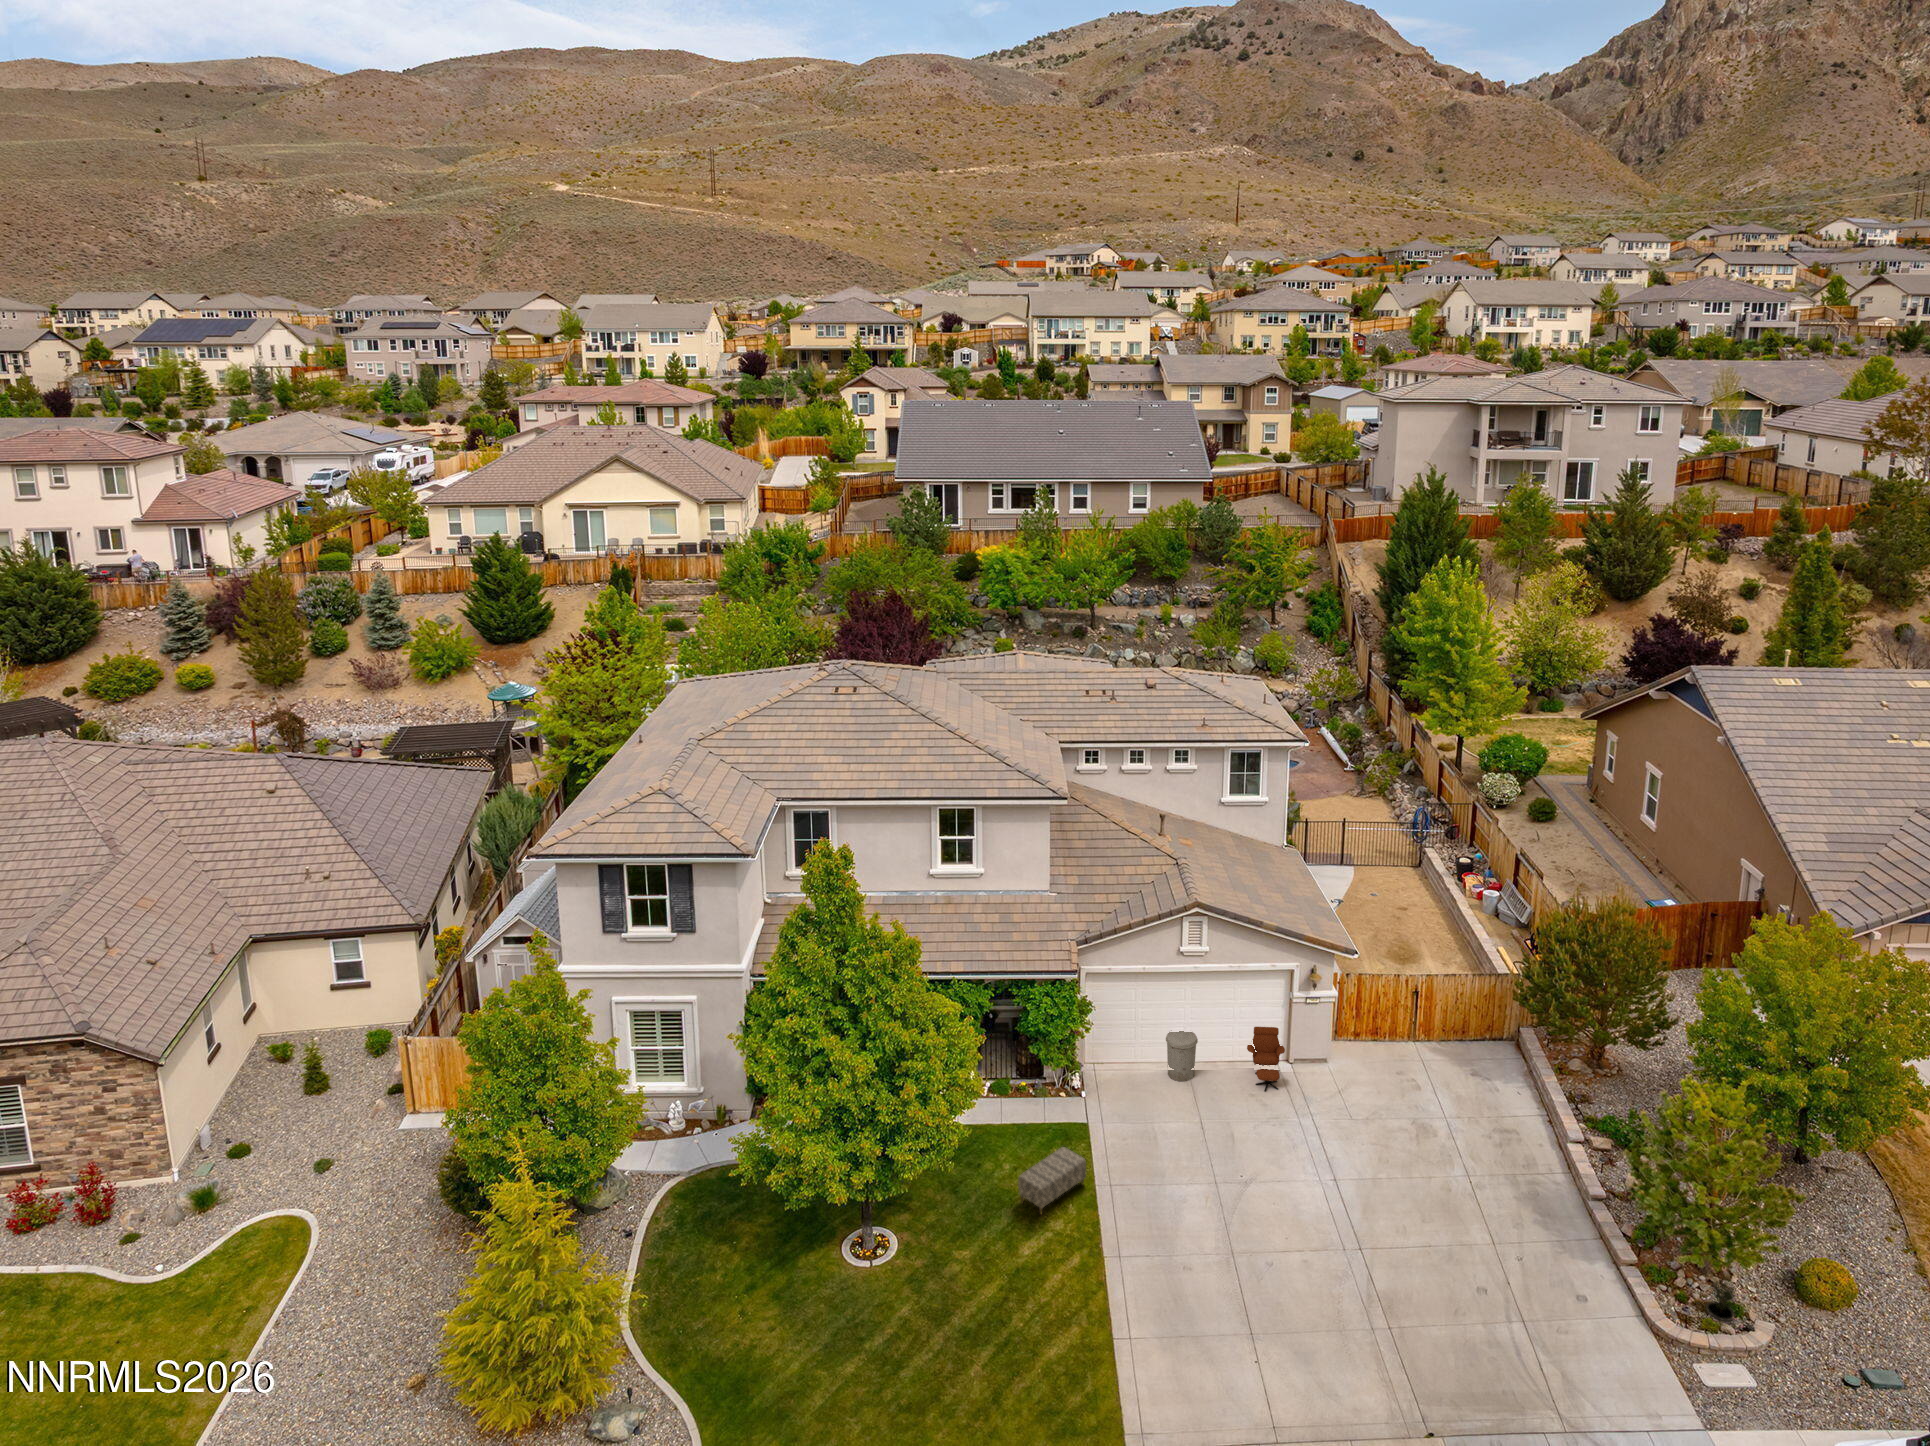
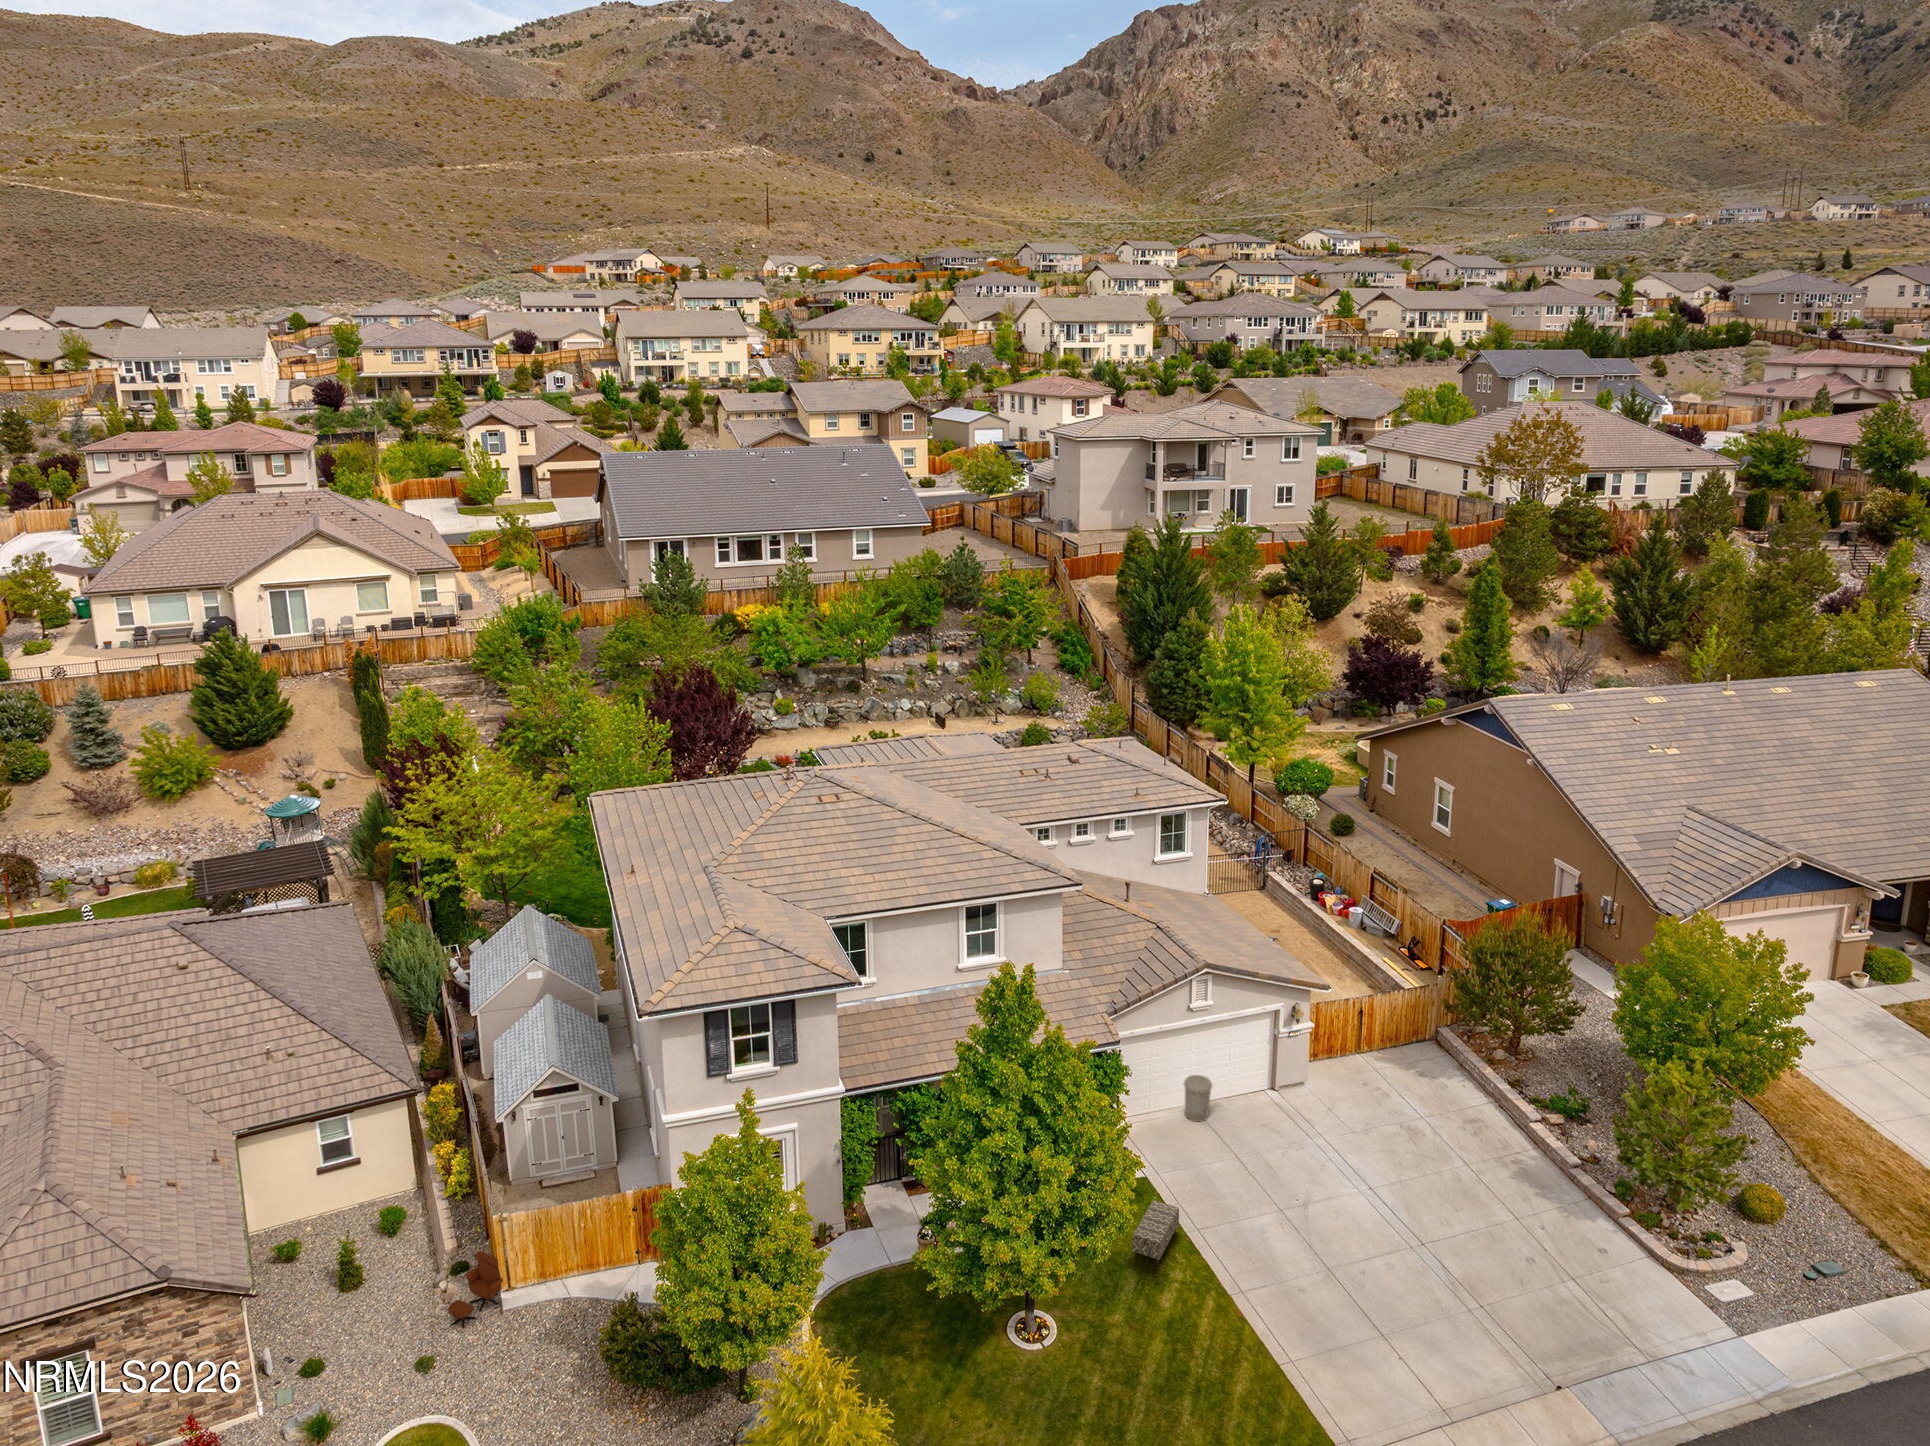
lounge chair: present [1247,1027,1285,1091] -> present [448,1251,503,1328]
potted tree: present [1706,1277,1735,1321] -> none [1679,1204,1705,1241]

